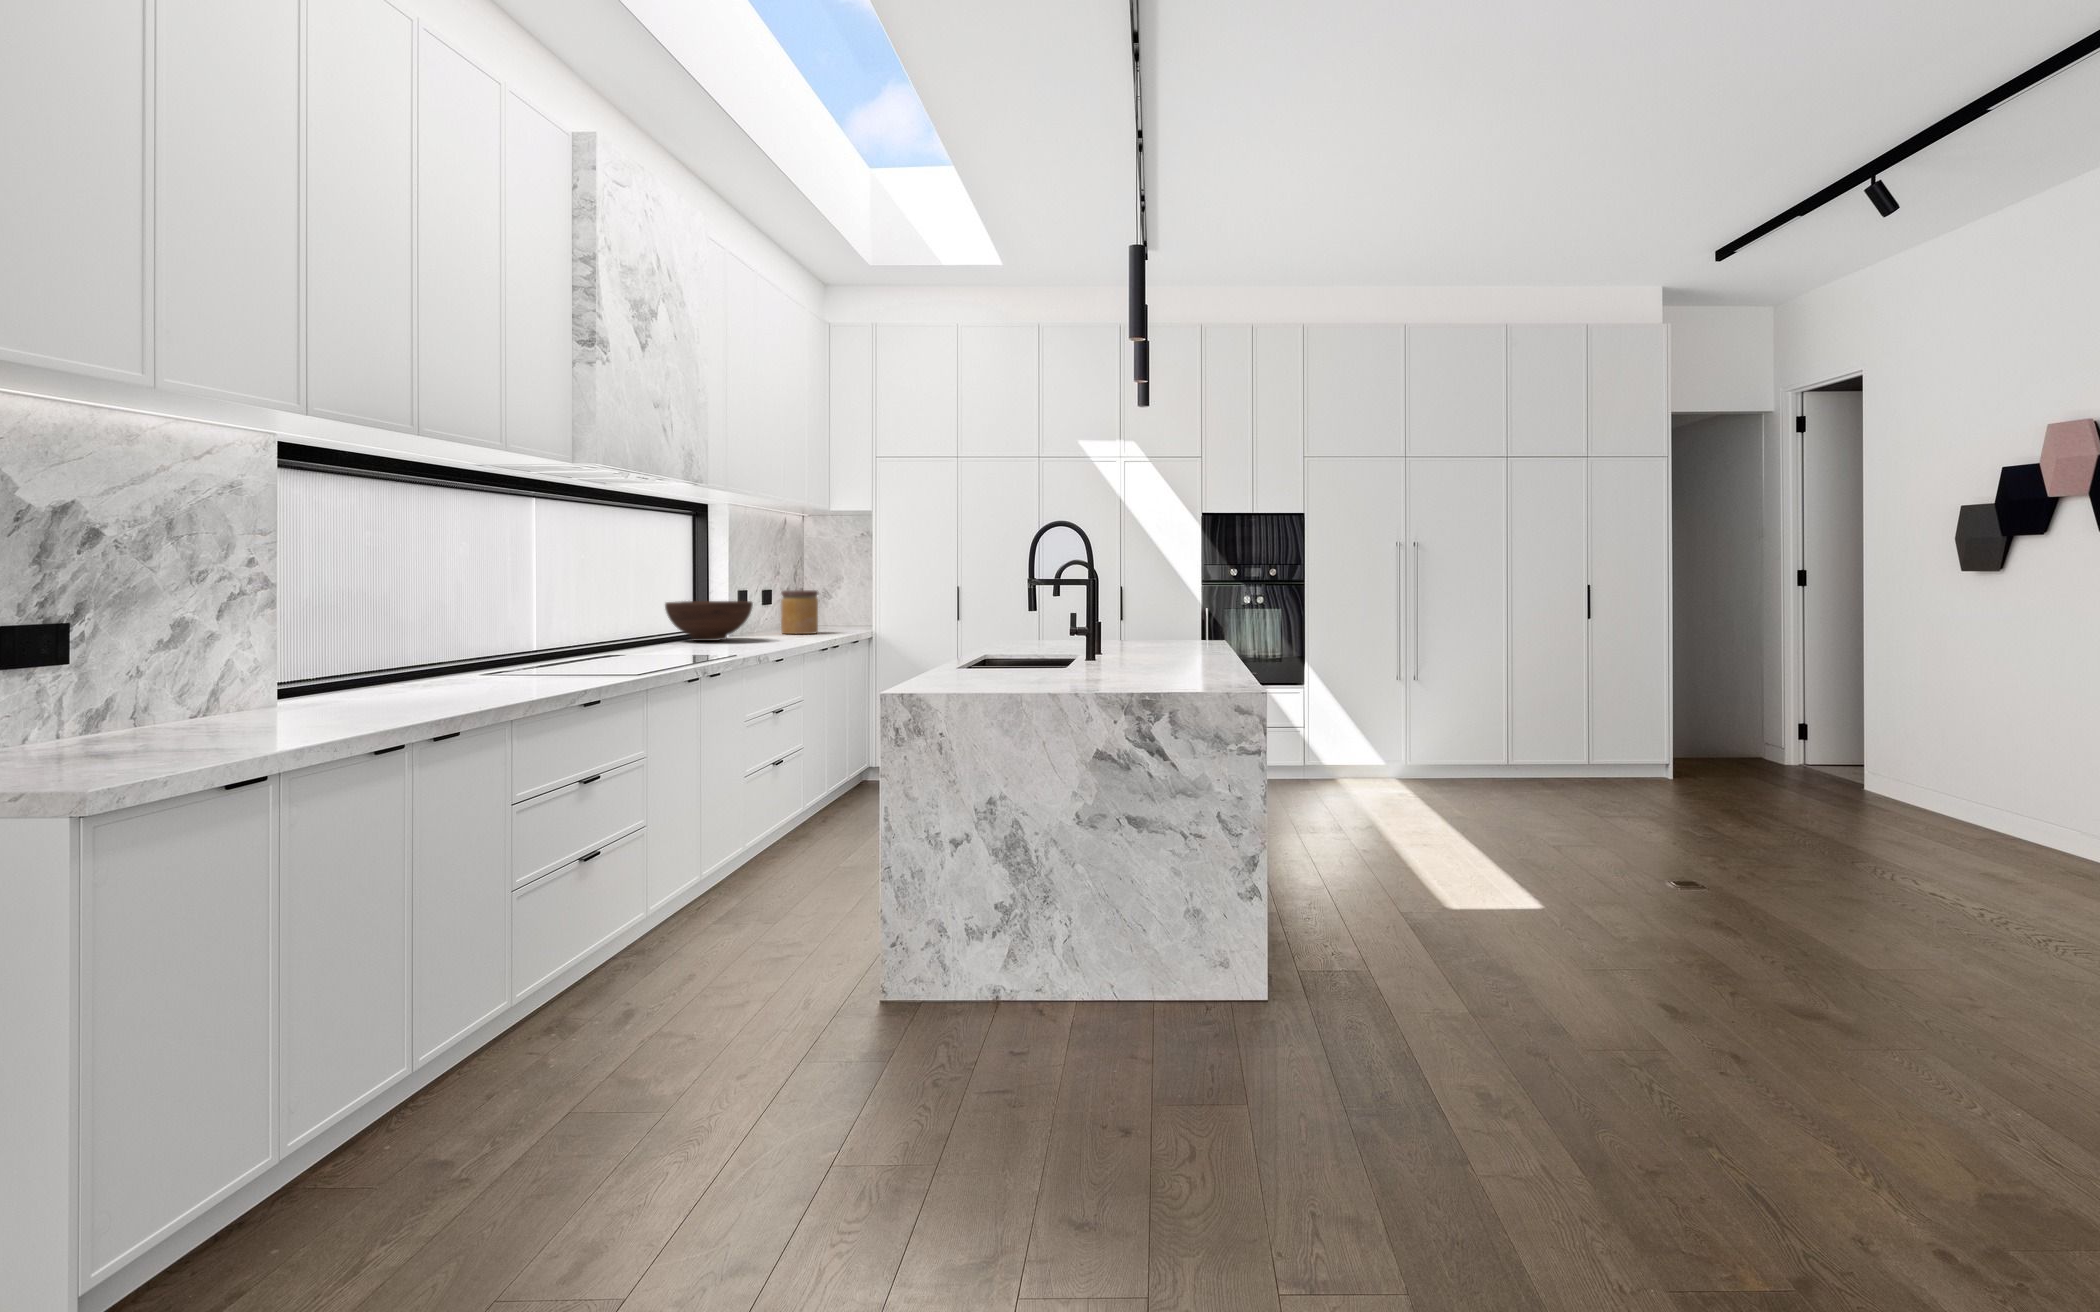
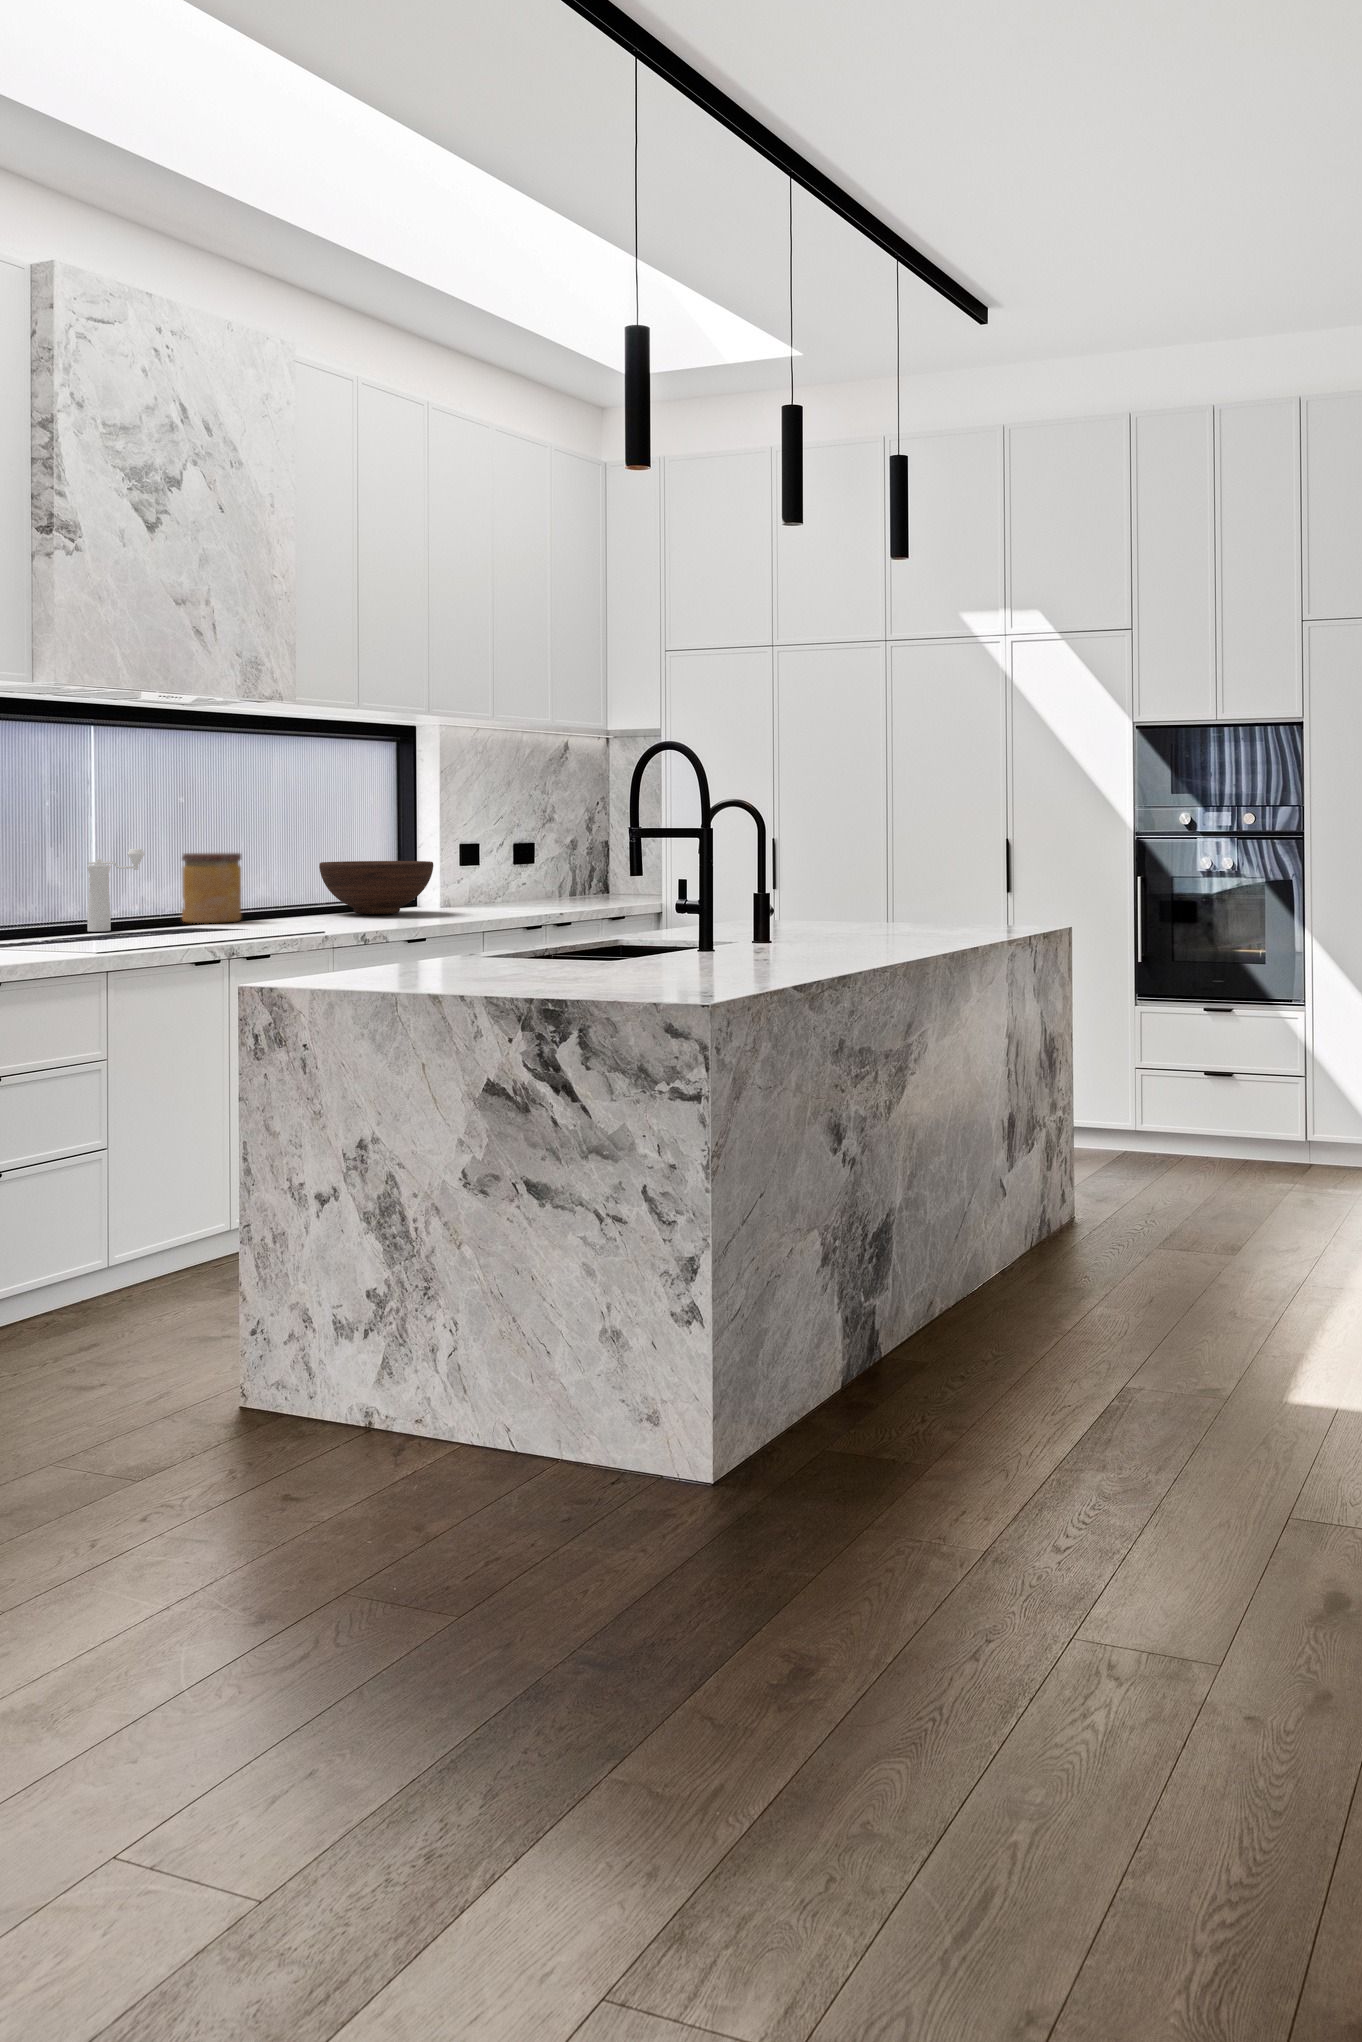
jar: present [781,590,818,634] -> present [182,853,241,923]
pepper mill: none [542,594,581,659] -> present [87,849,145,932]

